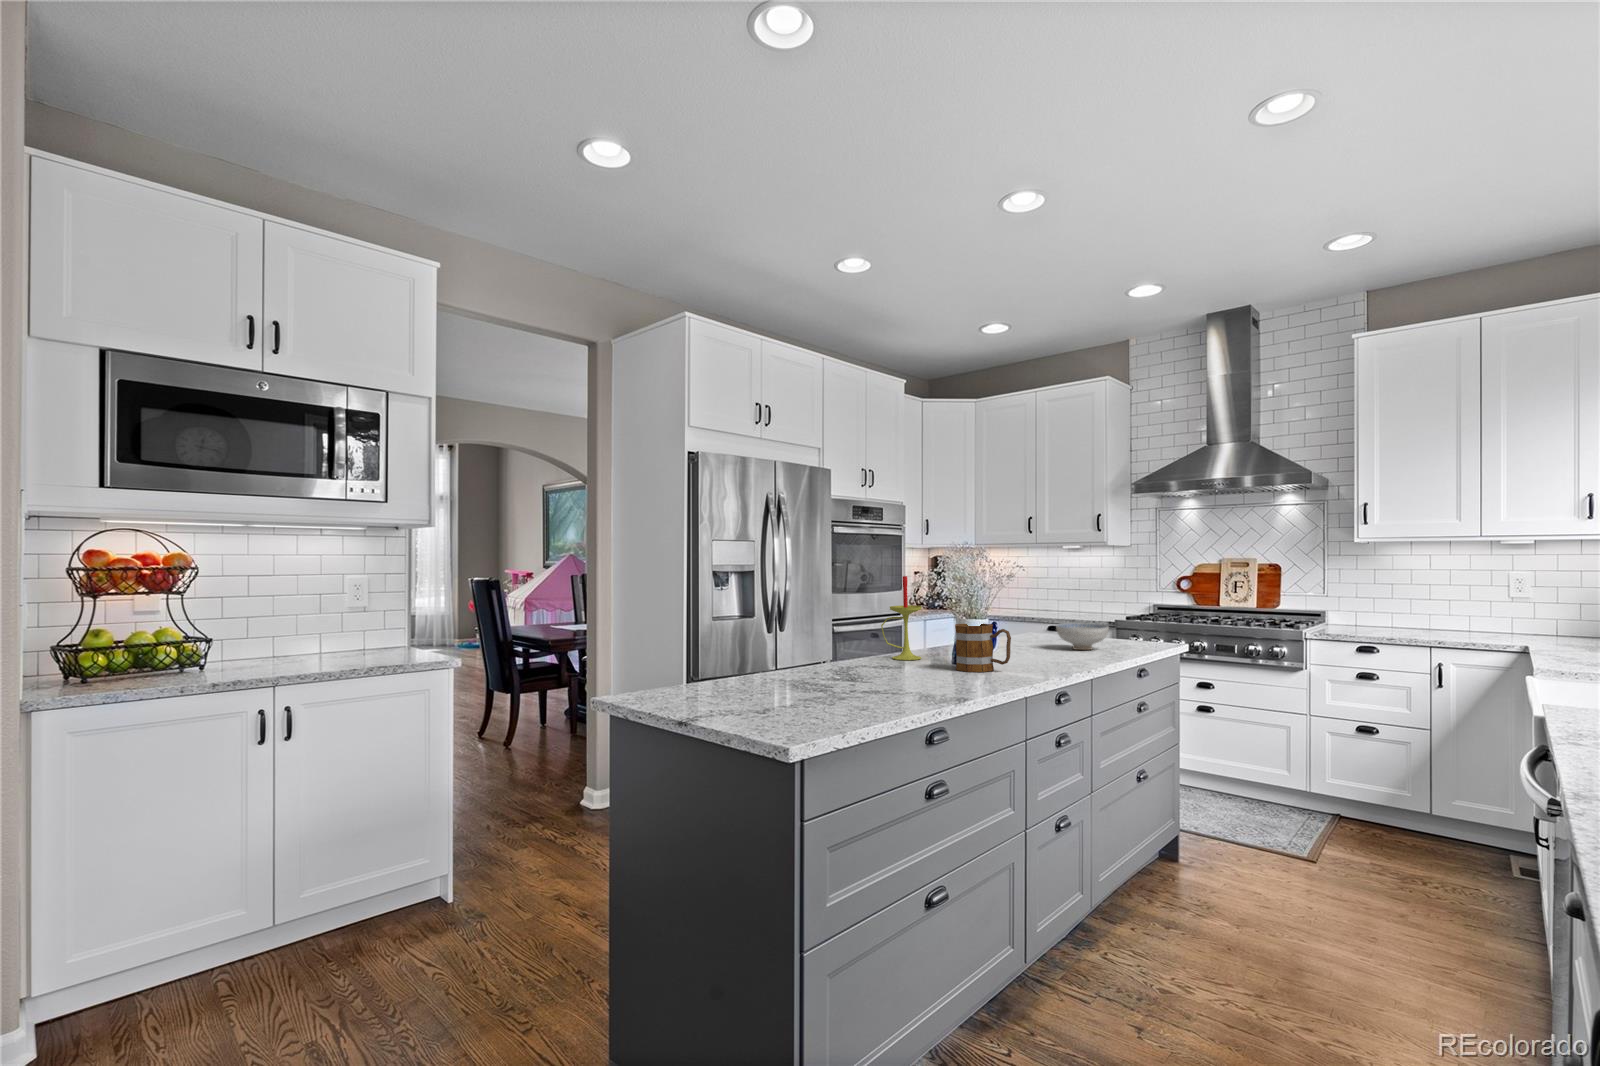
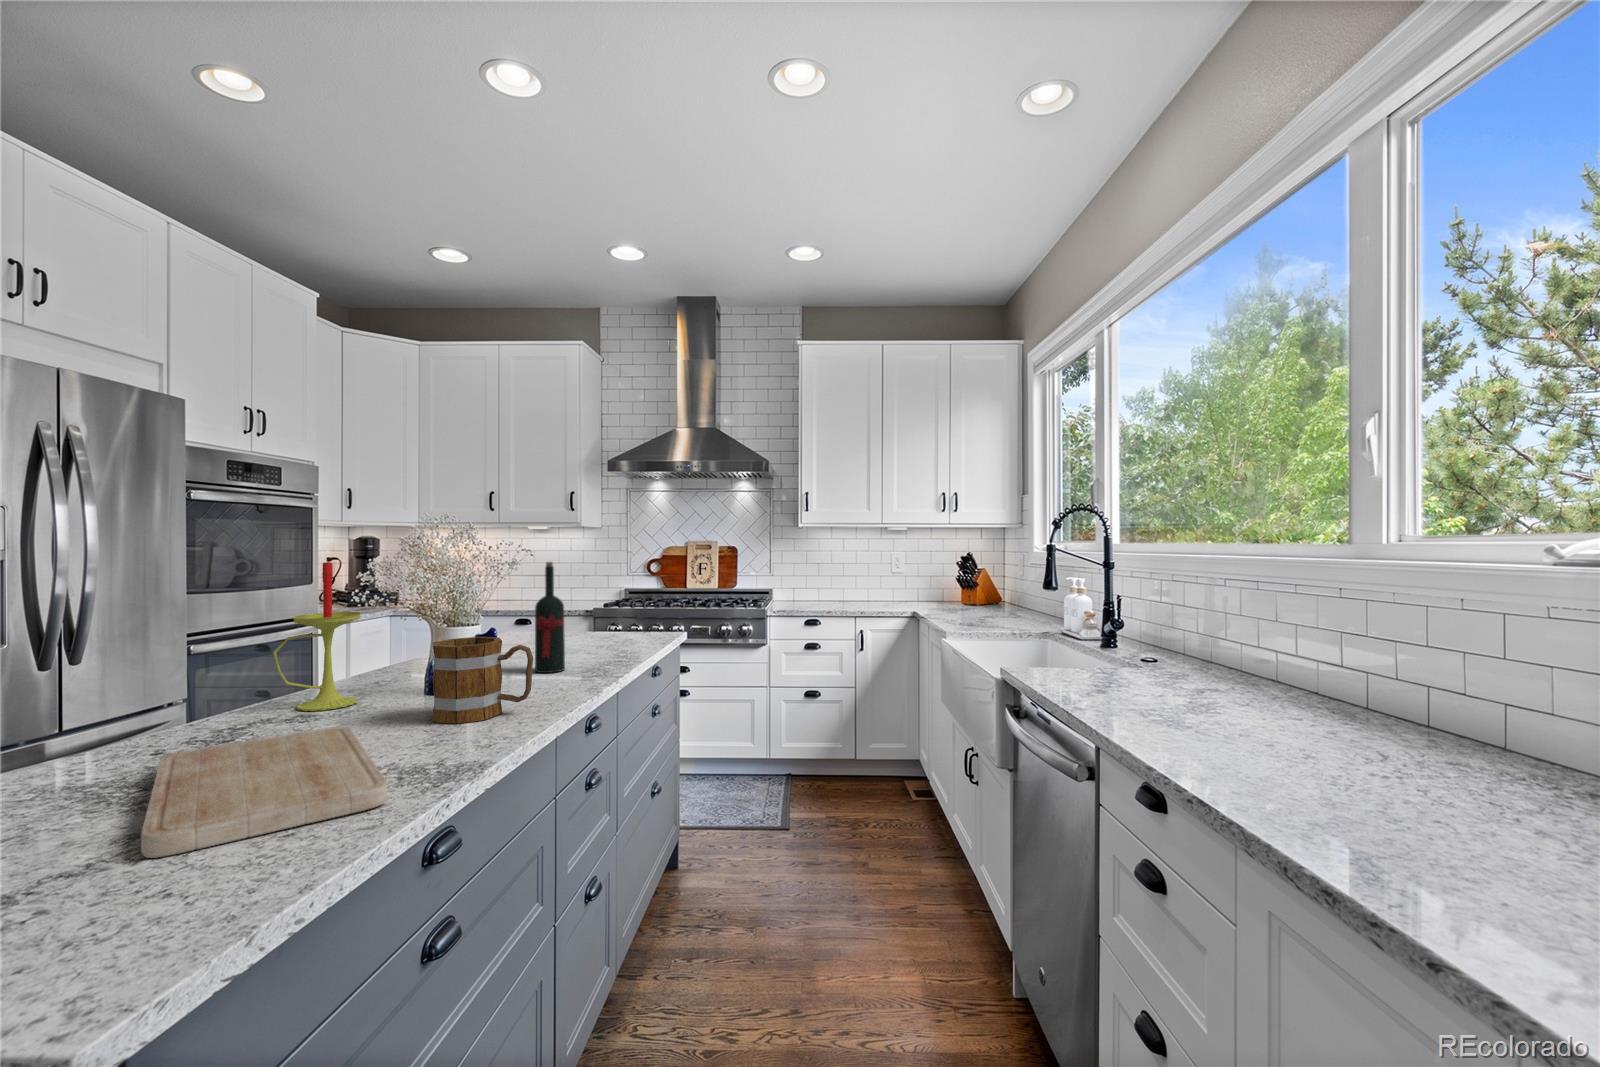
wine bottle: none [1028,578,1049,657] -> present [535,562,565,673]
ceramic bowl: present [1056,623,1109,650] -> none [562,617,628,654]
cutting board: none [842,663,926,691] -> present [141,727,387,858]

